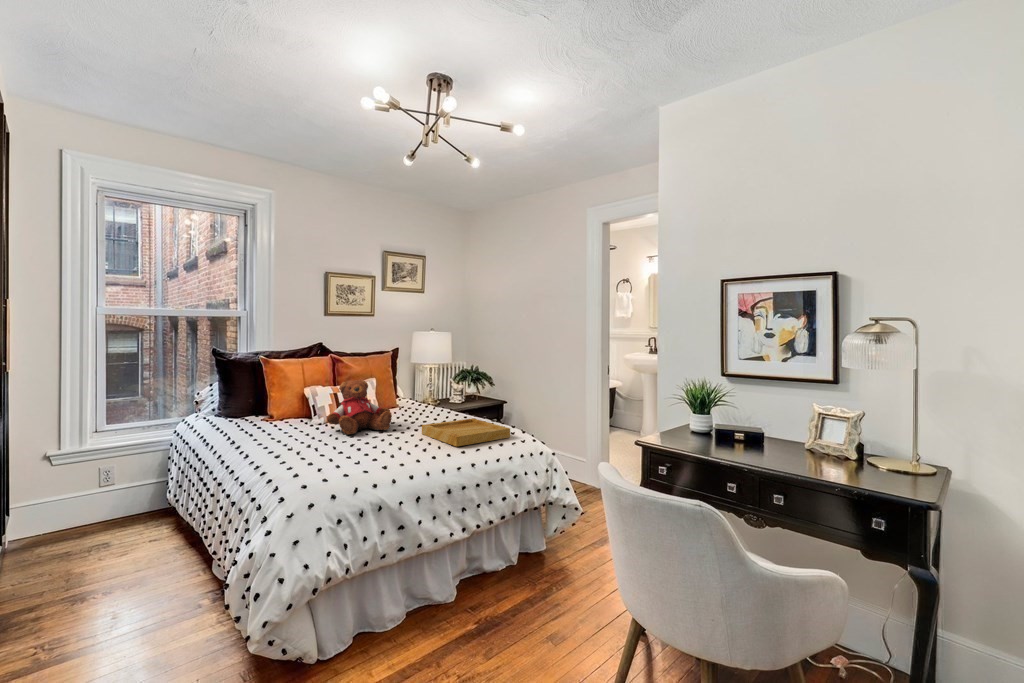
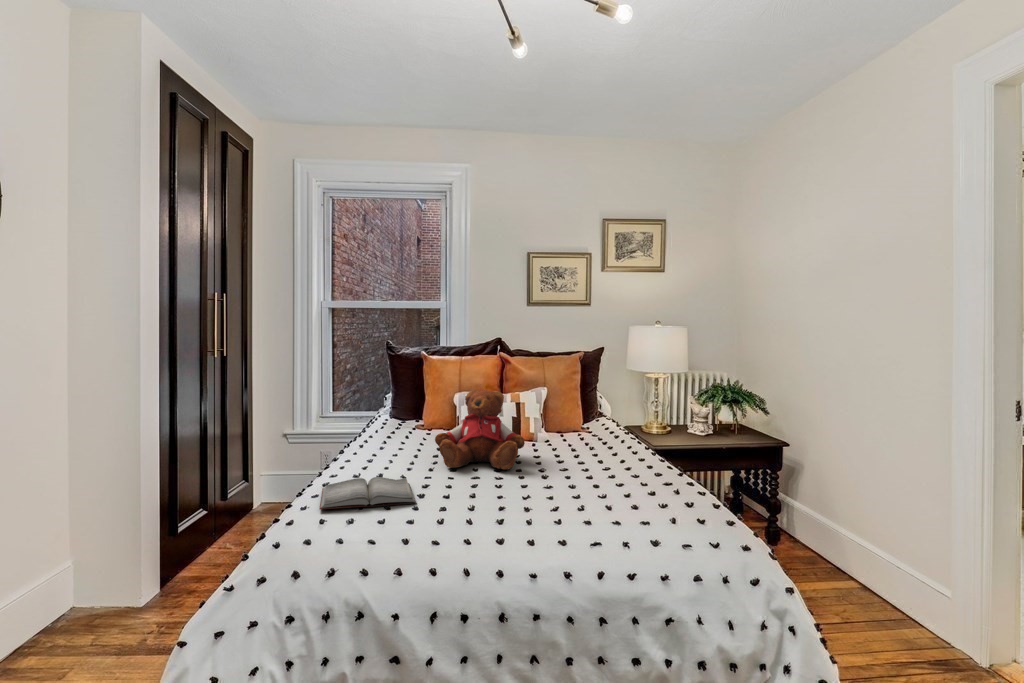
tray: present [422,418,510,447] -> none [547,472,688,530]
hardback book: none [282,442,361,466] -> present [319,477,416,509]

